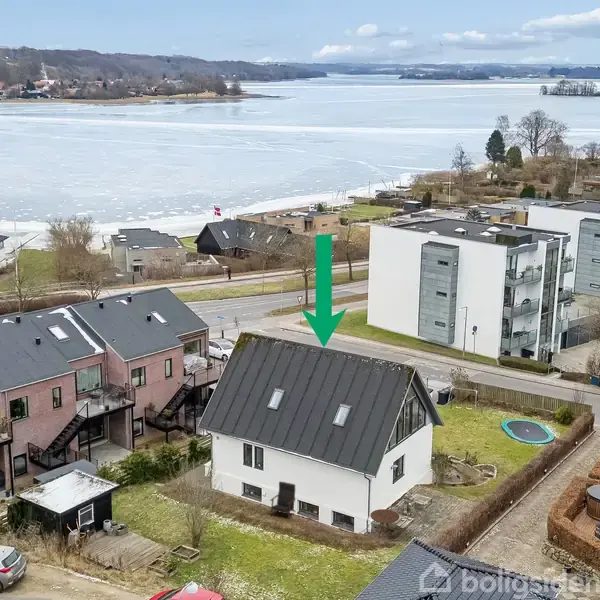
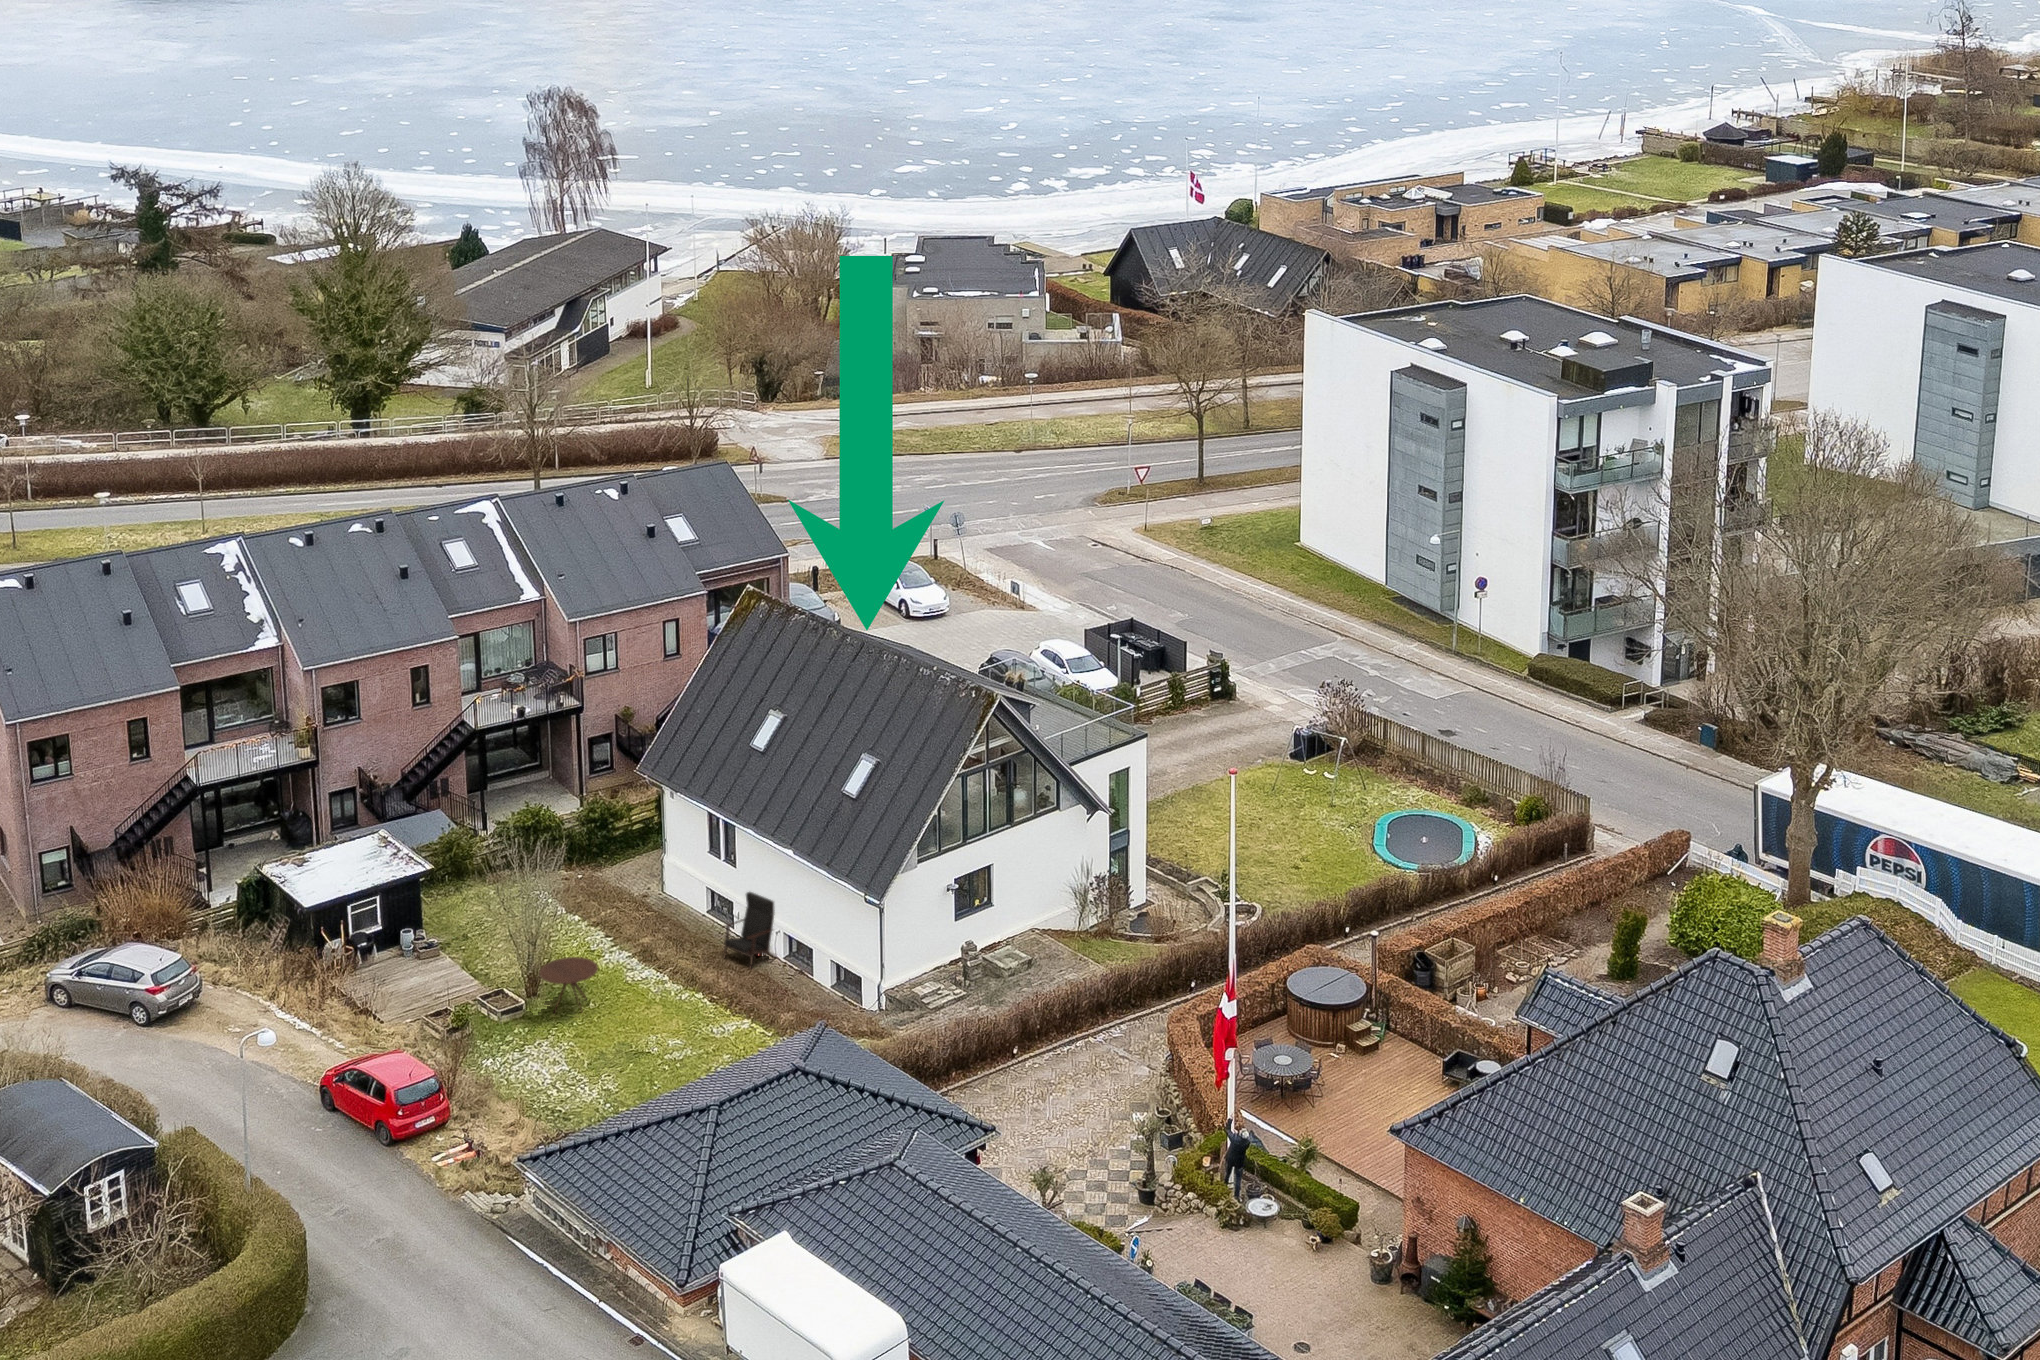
round table: present [370,509,399,537] -> present [539,957,598,1013]

